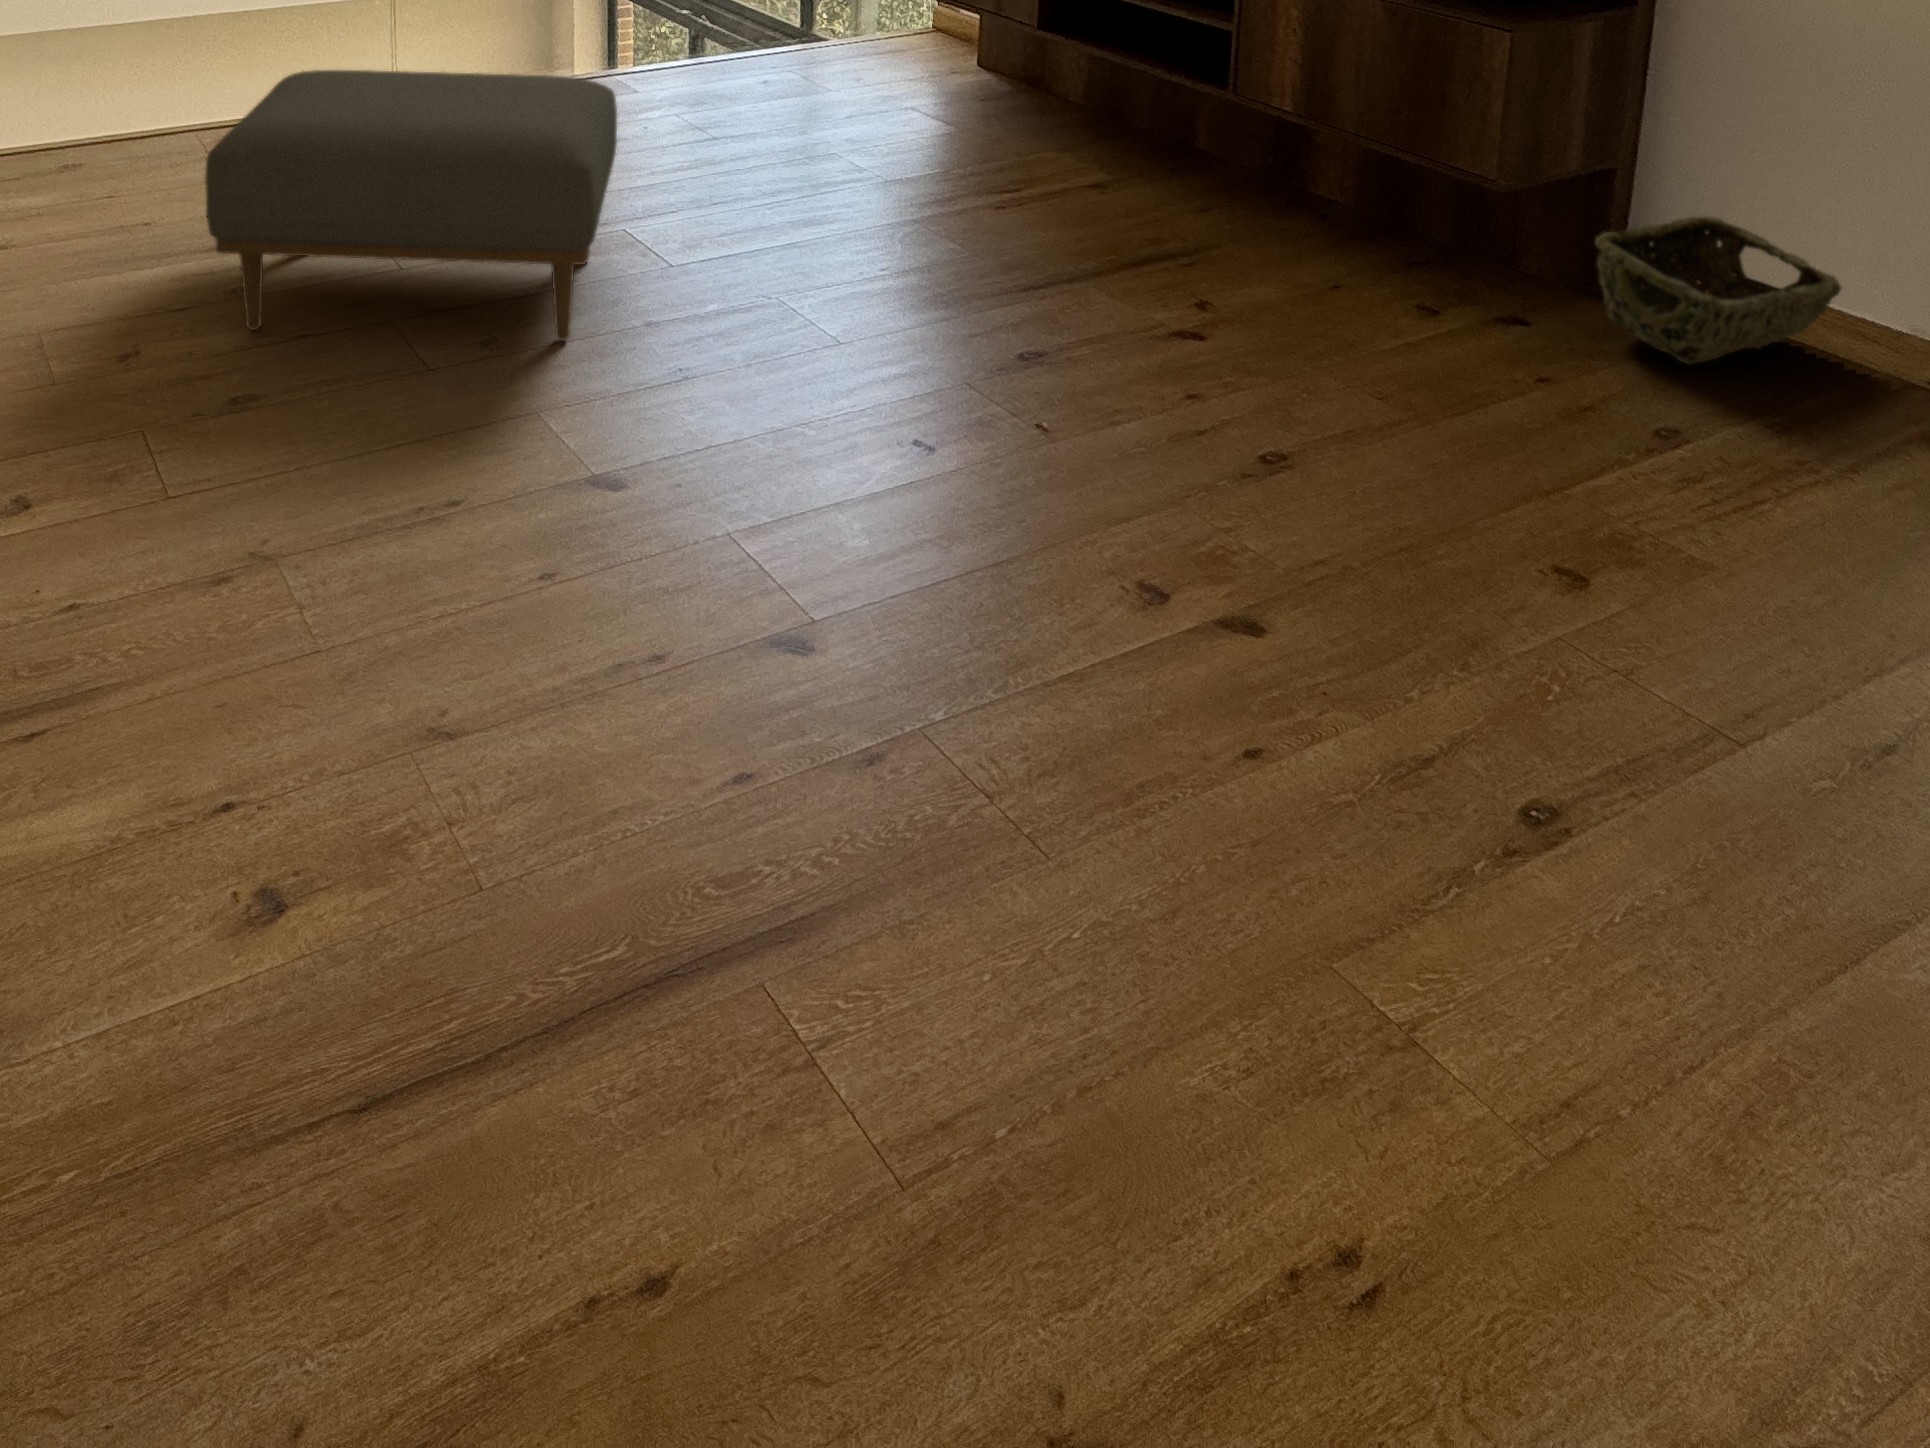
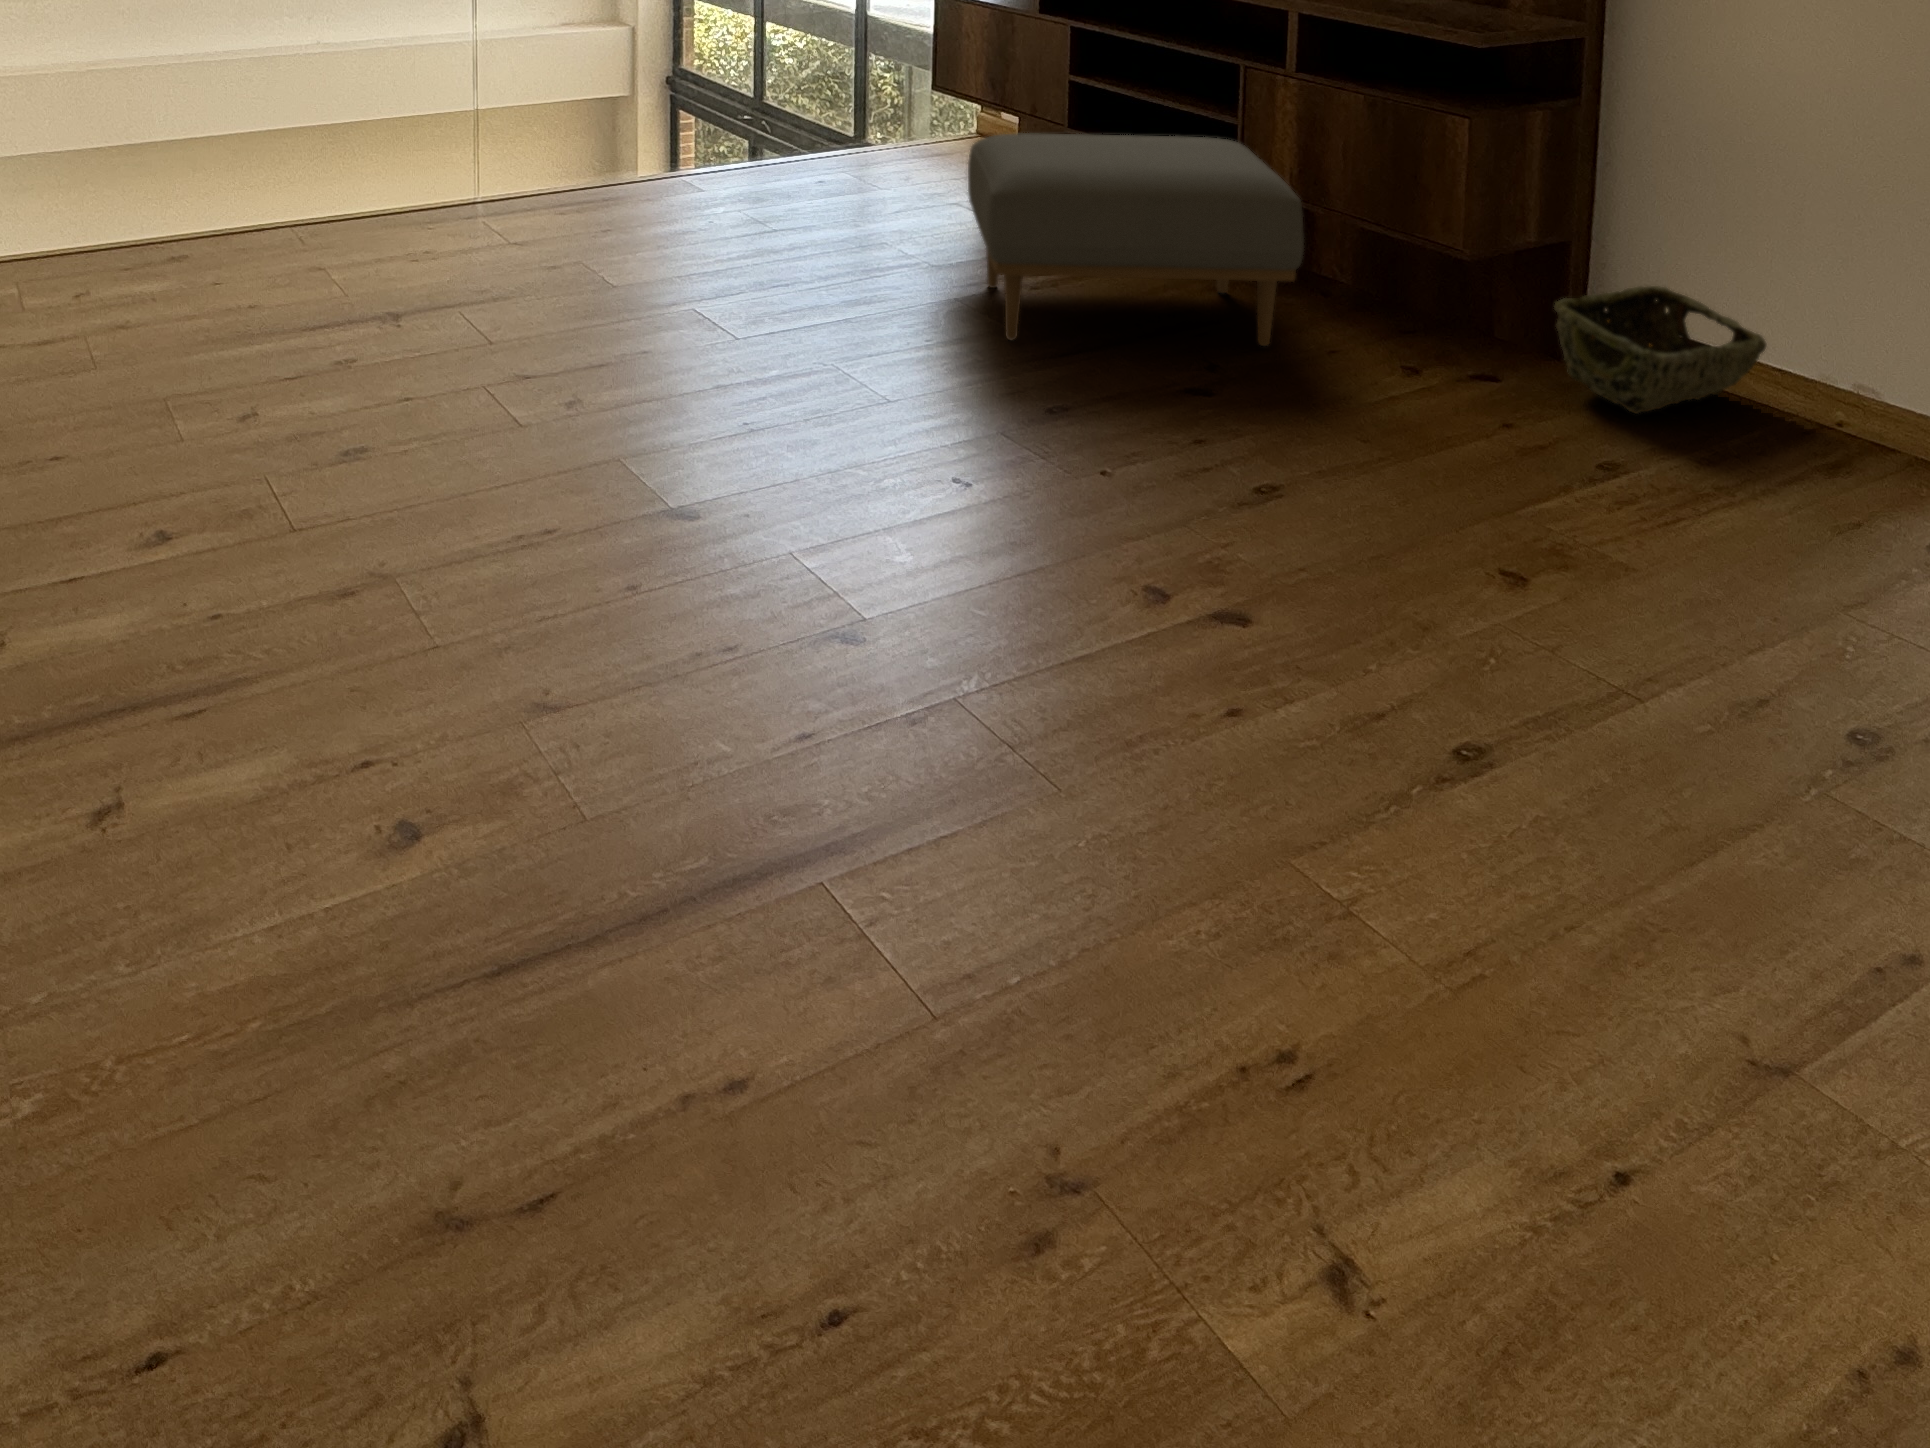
ottoman: present [205,70,617,341] -> present [968,133,1304,346]

